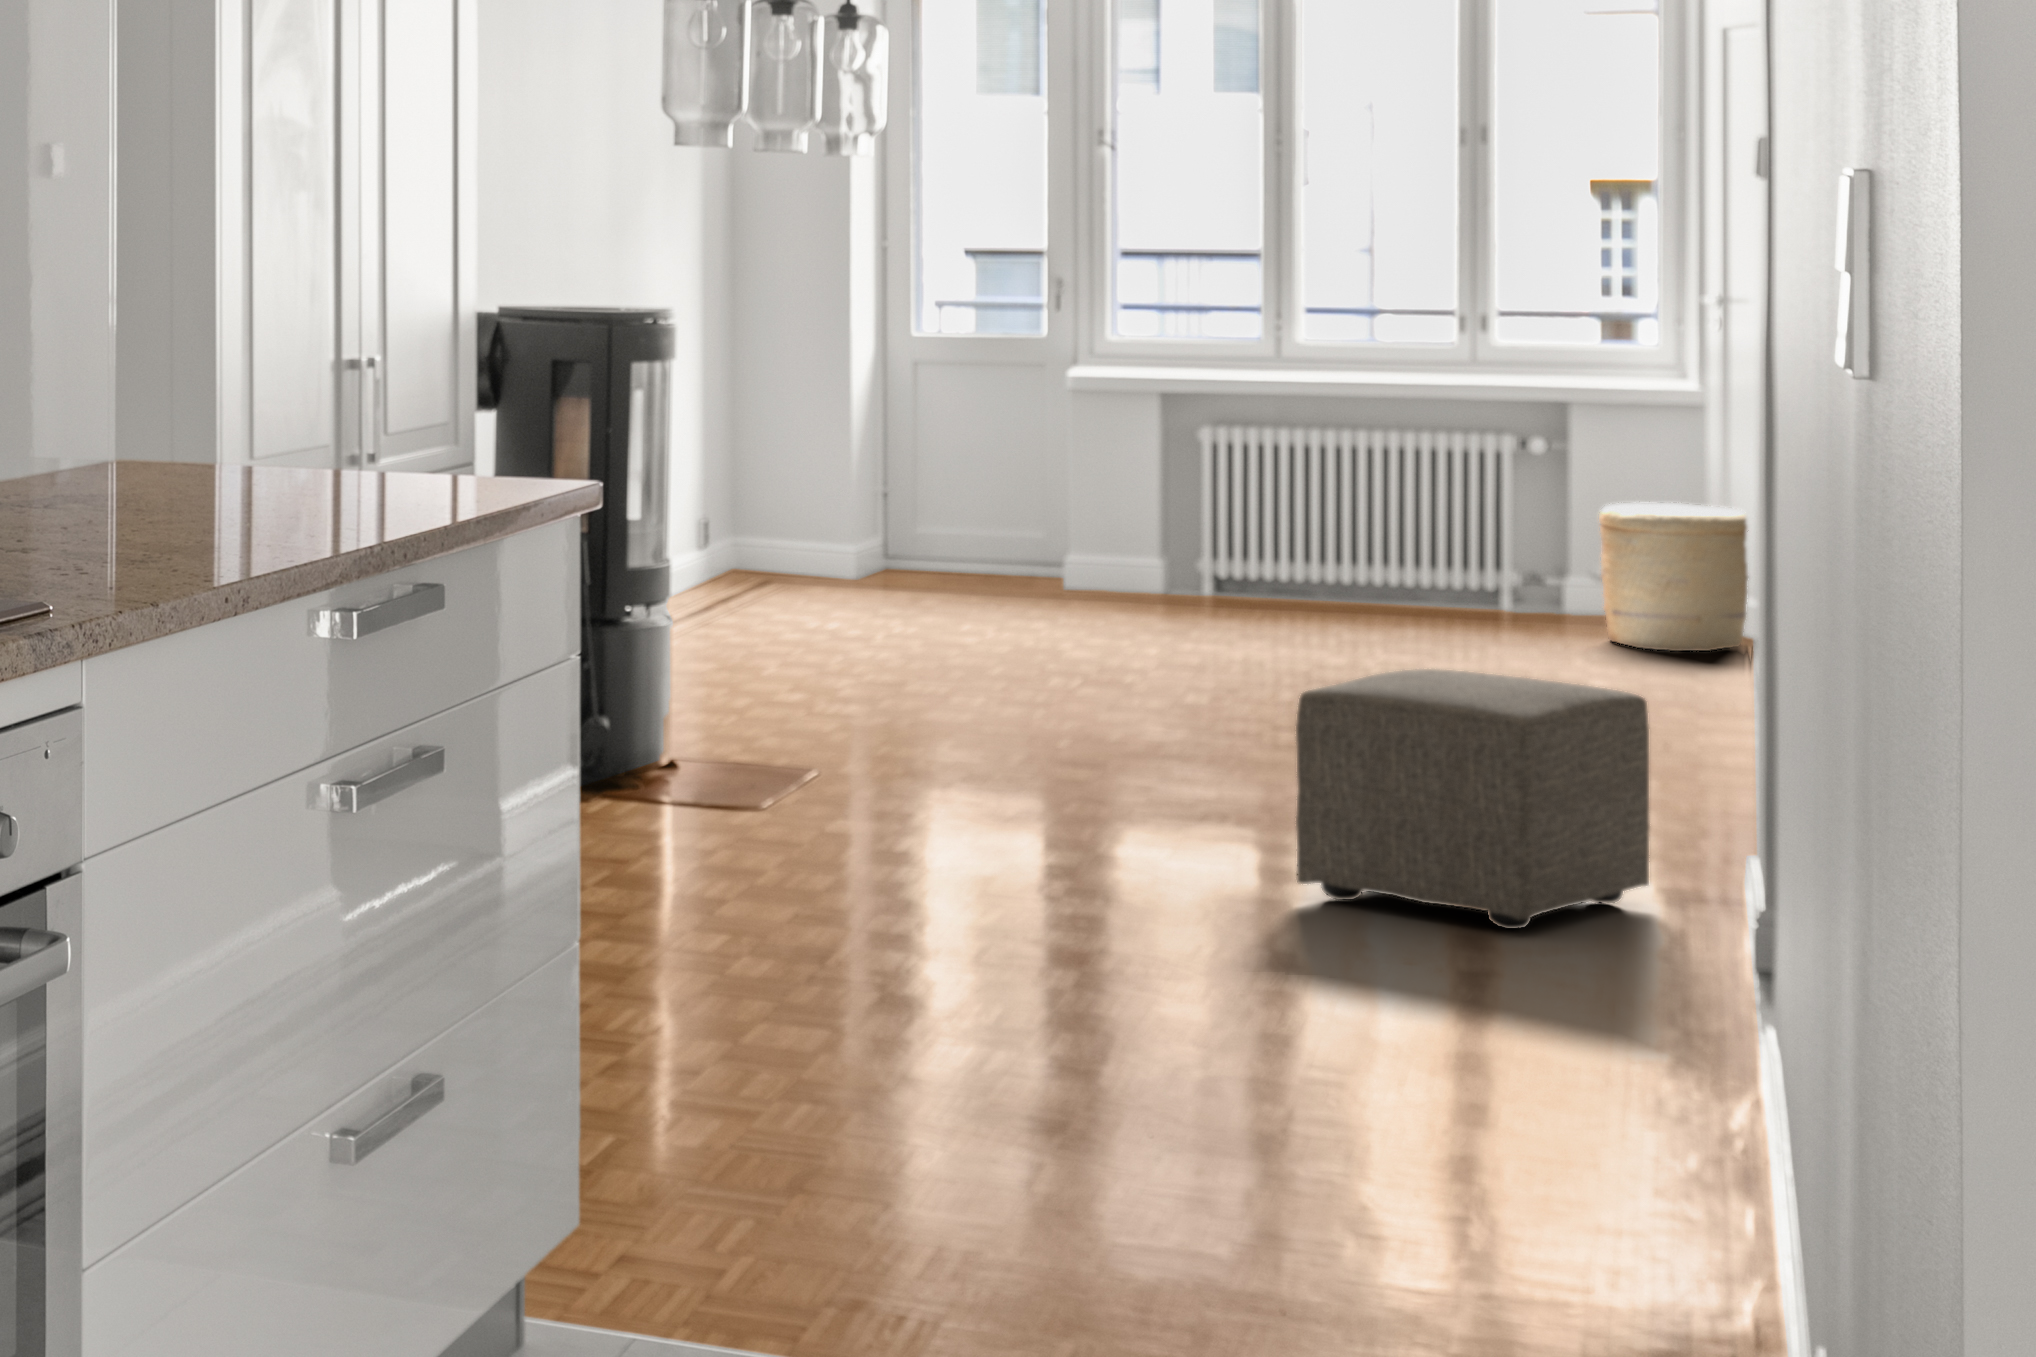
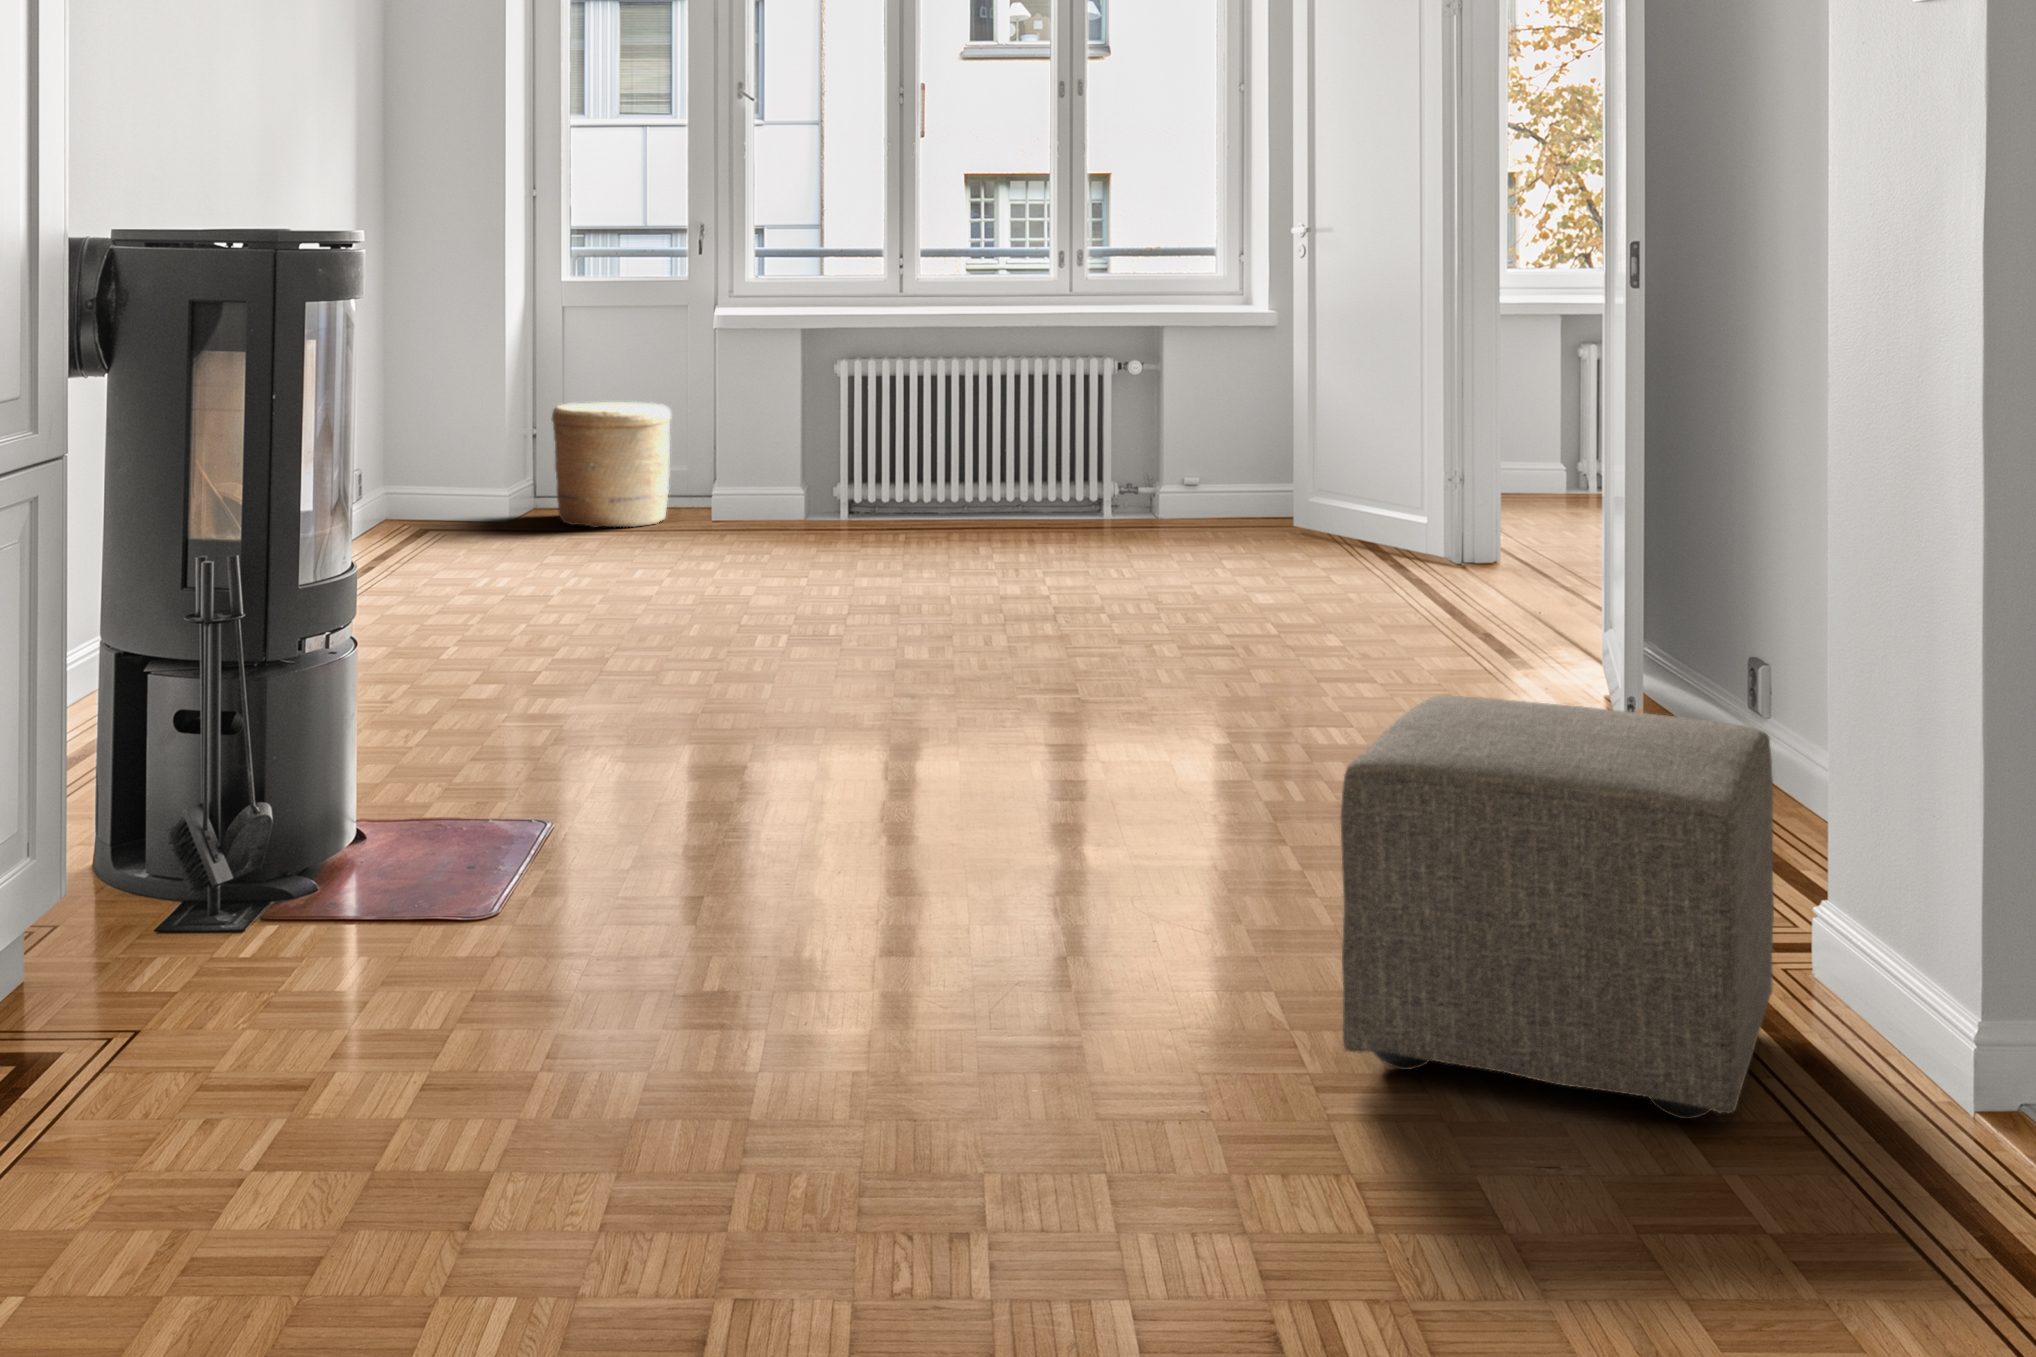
woven basket: present [1599,502,1748,651] -> present [551,402,671,527]

